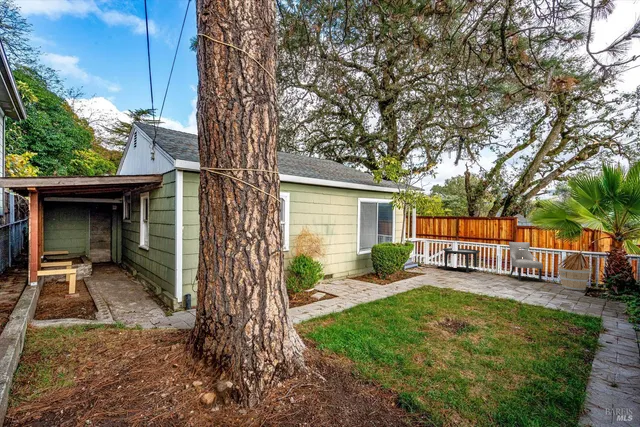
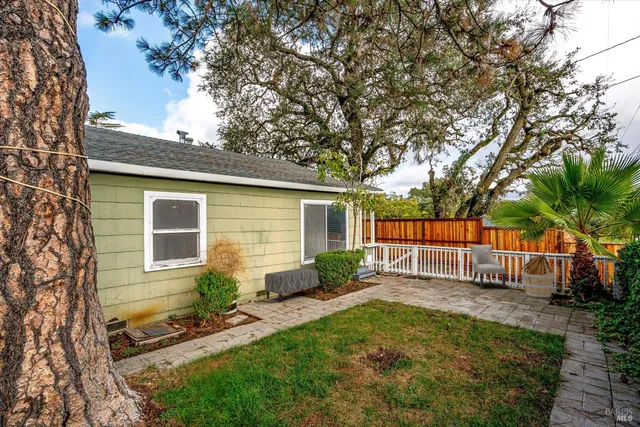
round table: present [443,248,480,273] -> none [401,253,441,281]
bench: none [331,257,374,284] -> present [265,268,318,302]

